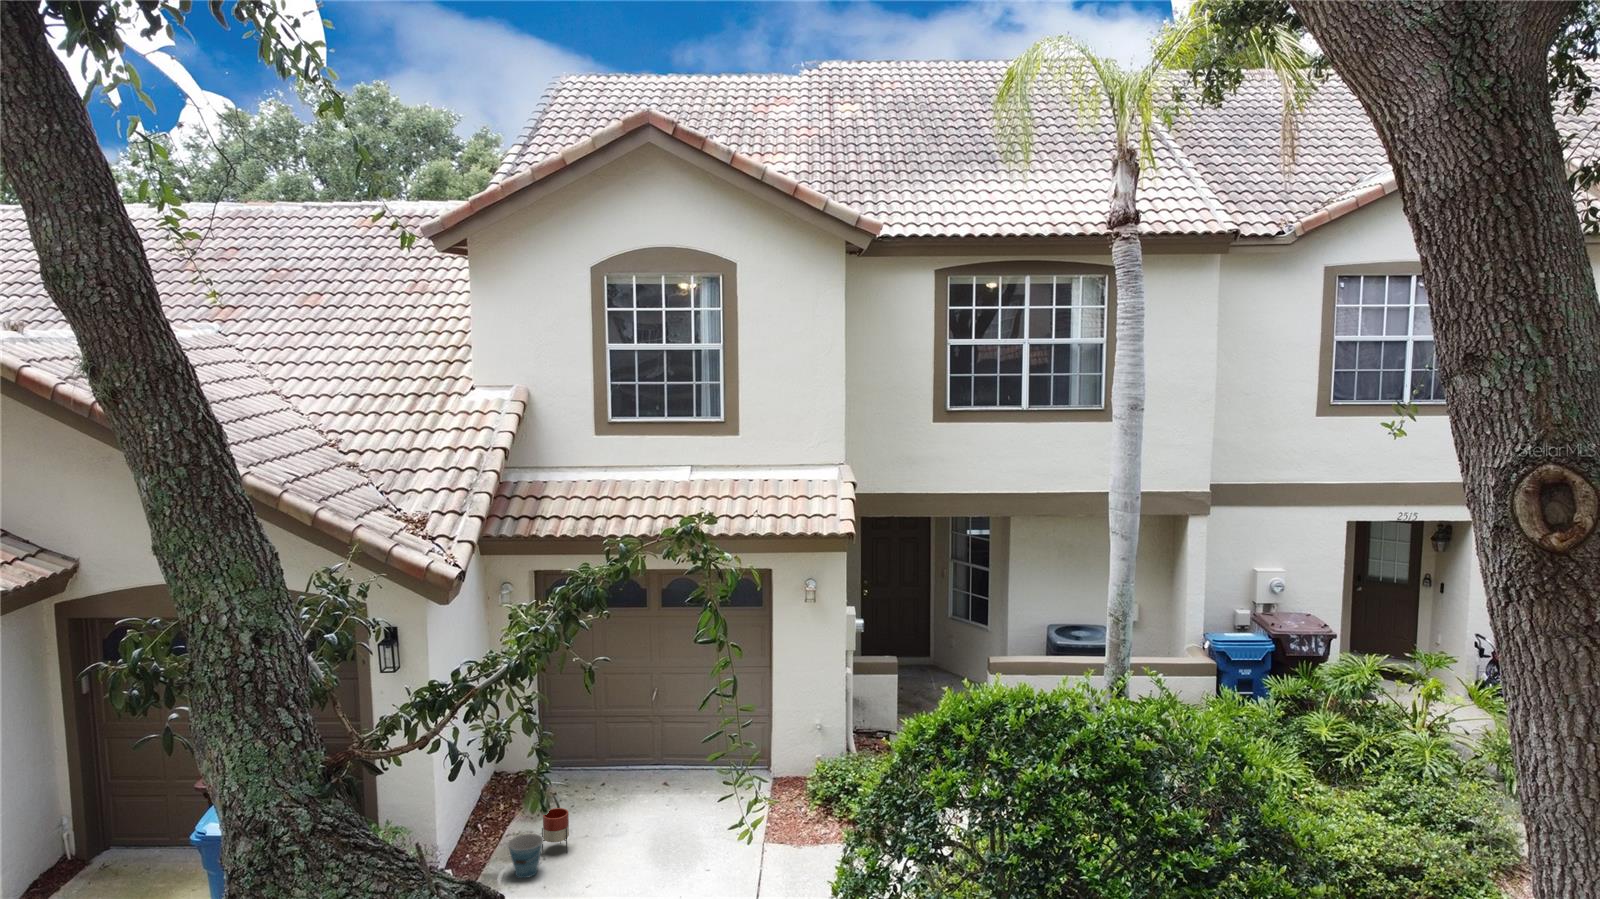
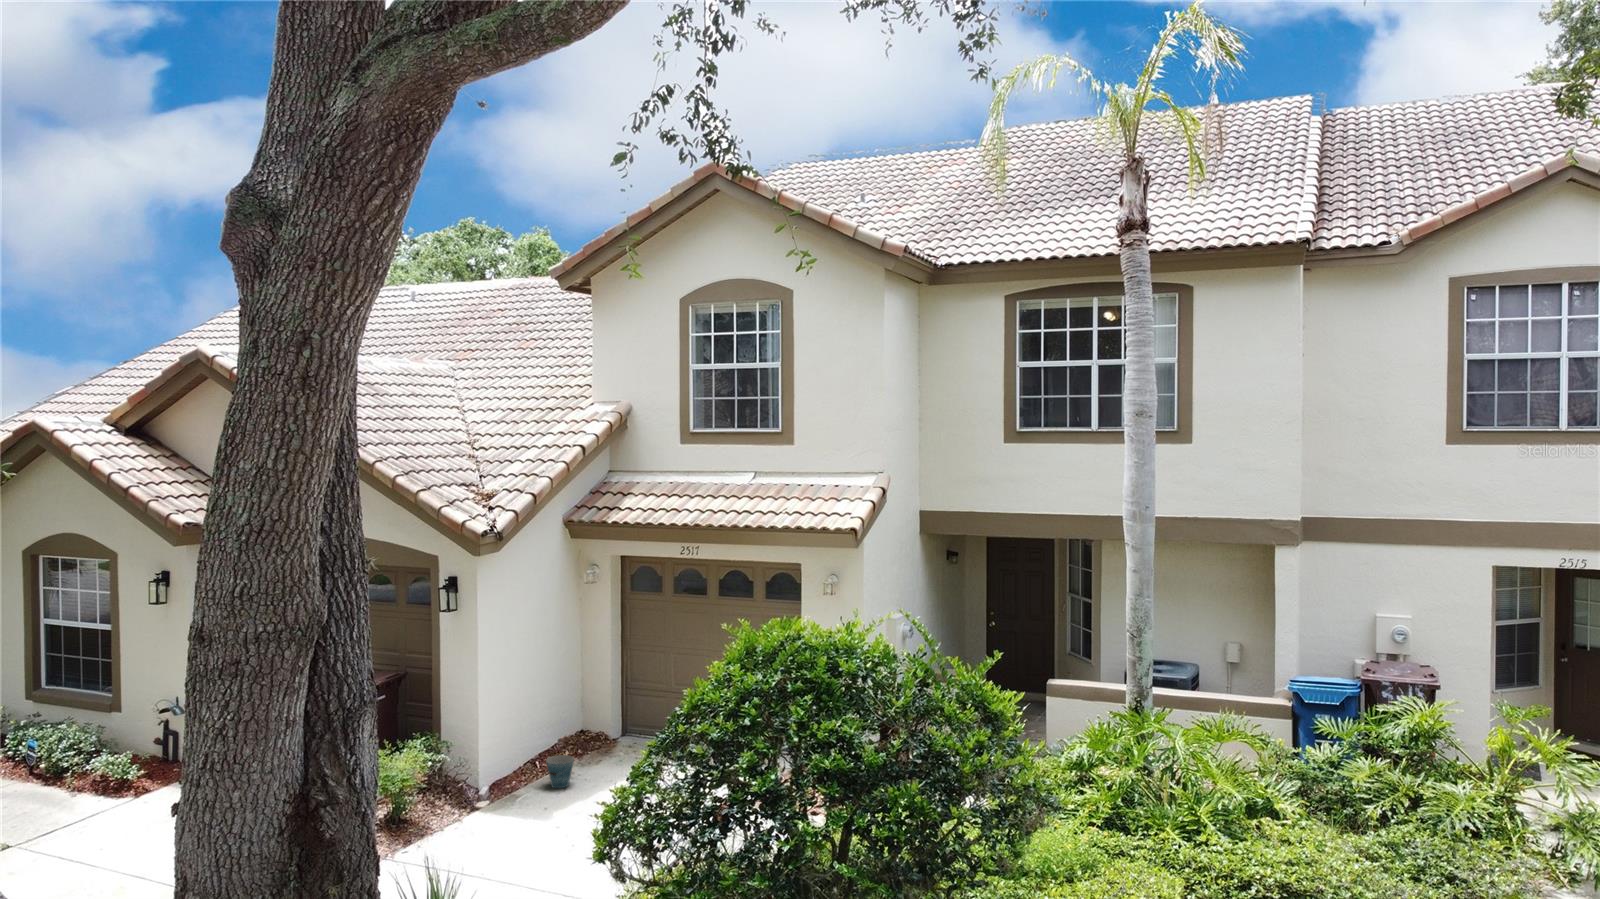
planter: present [542,808,569,853] -> none [581,741,603,778]

